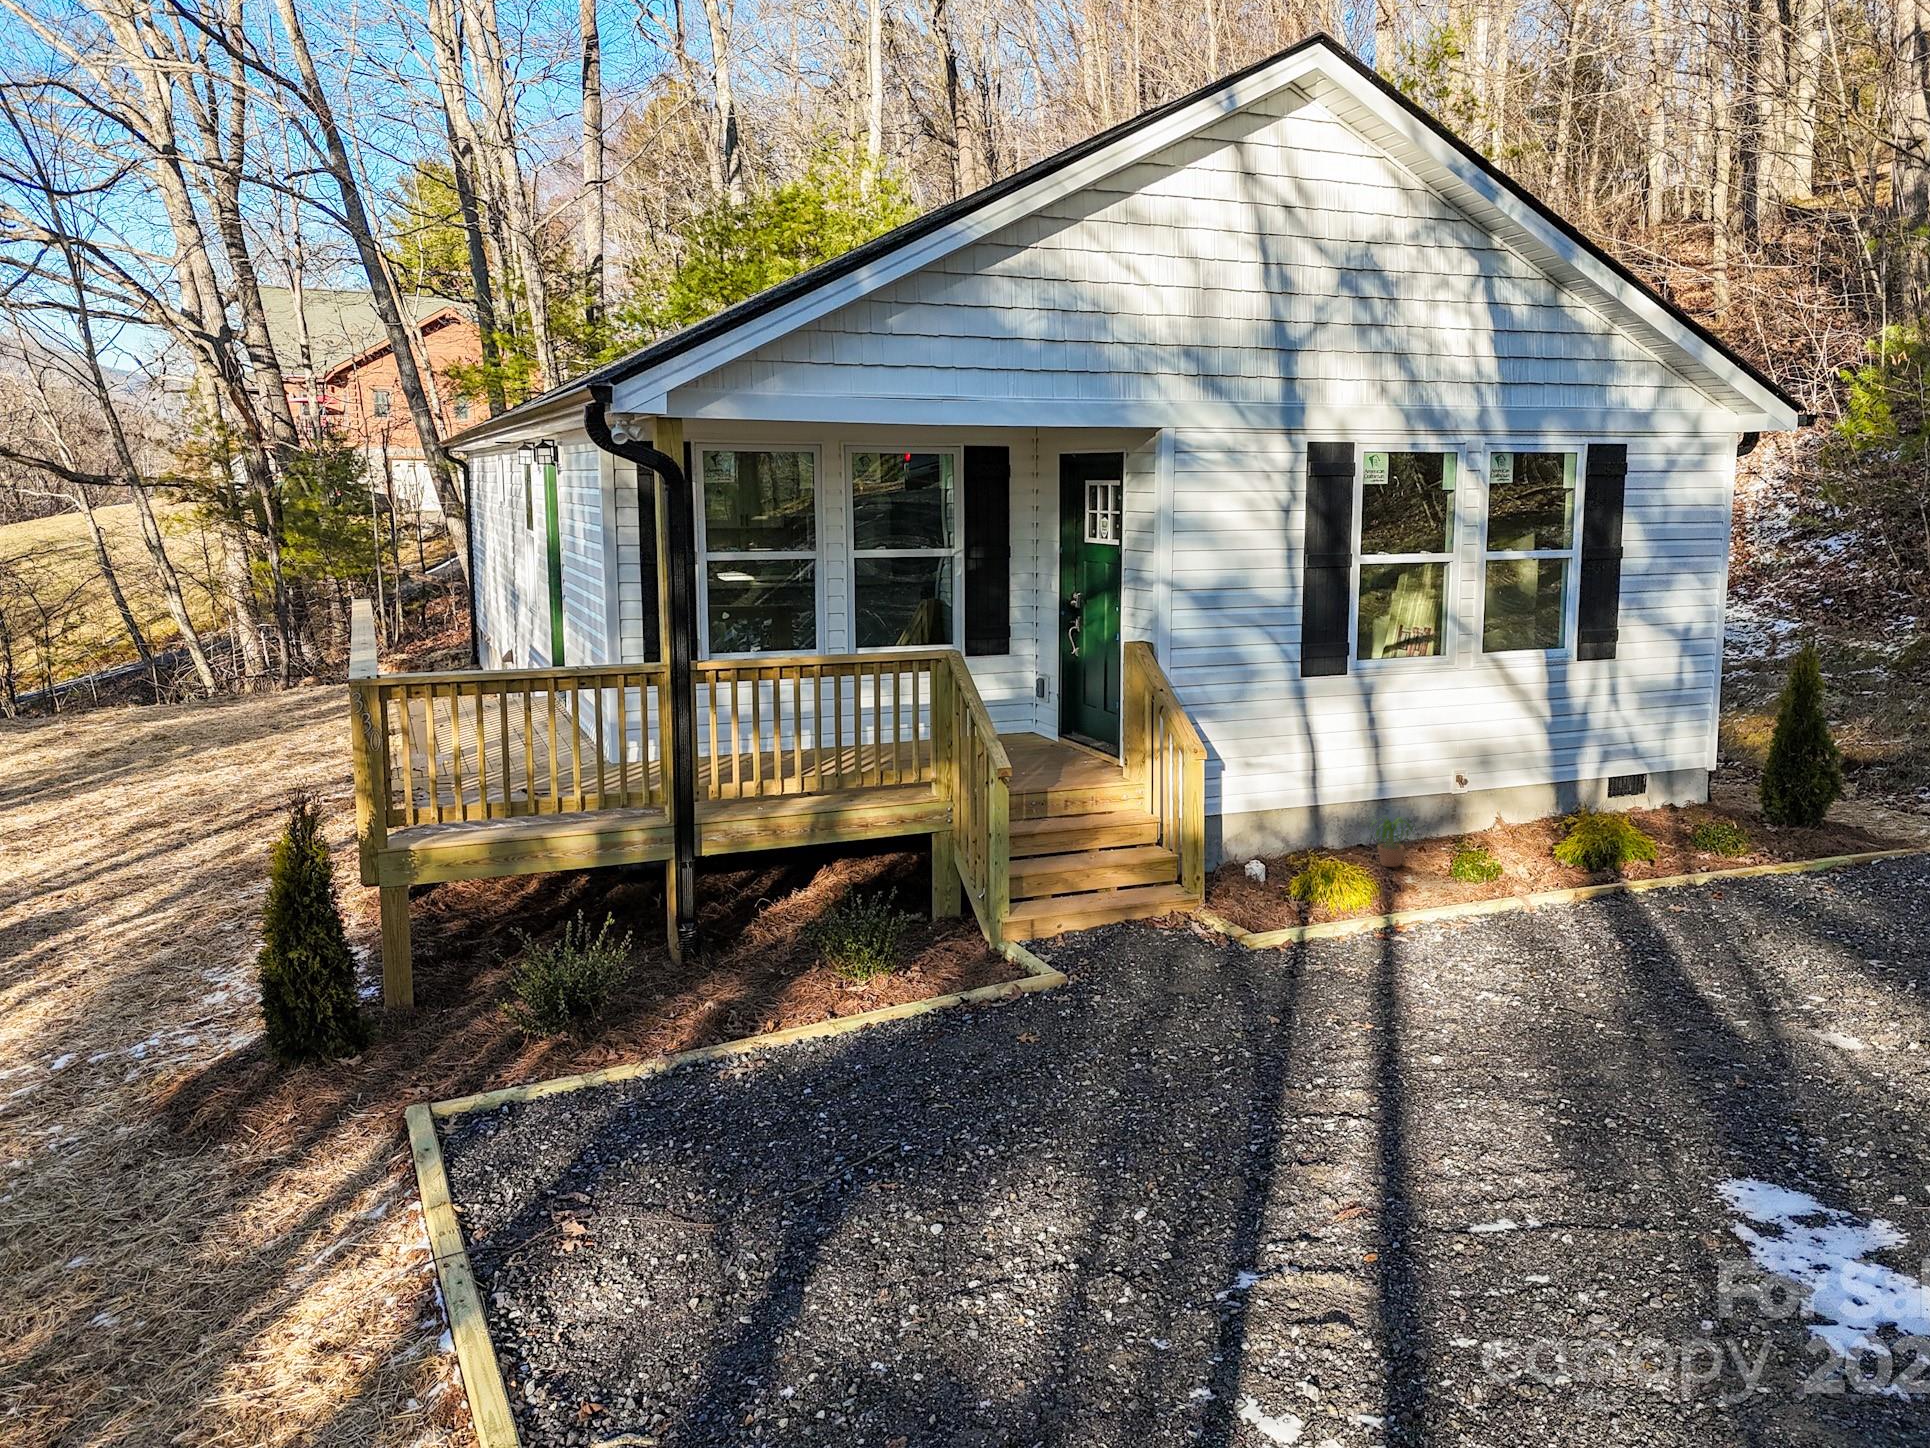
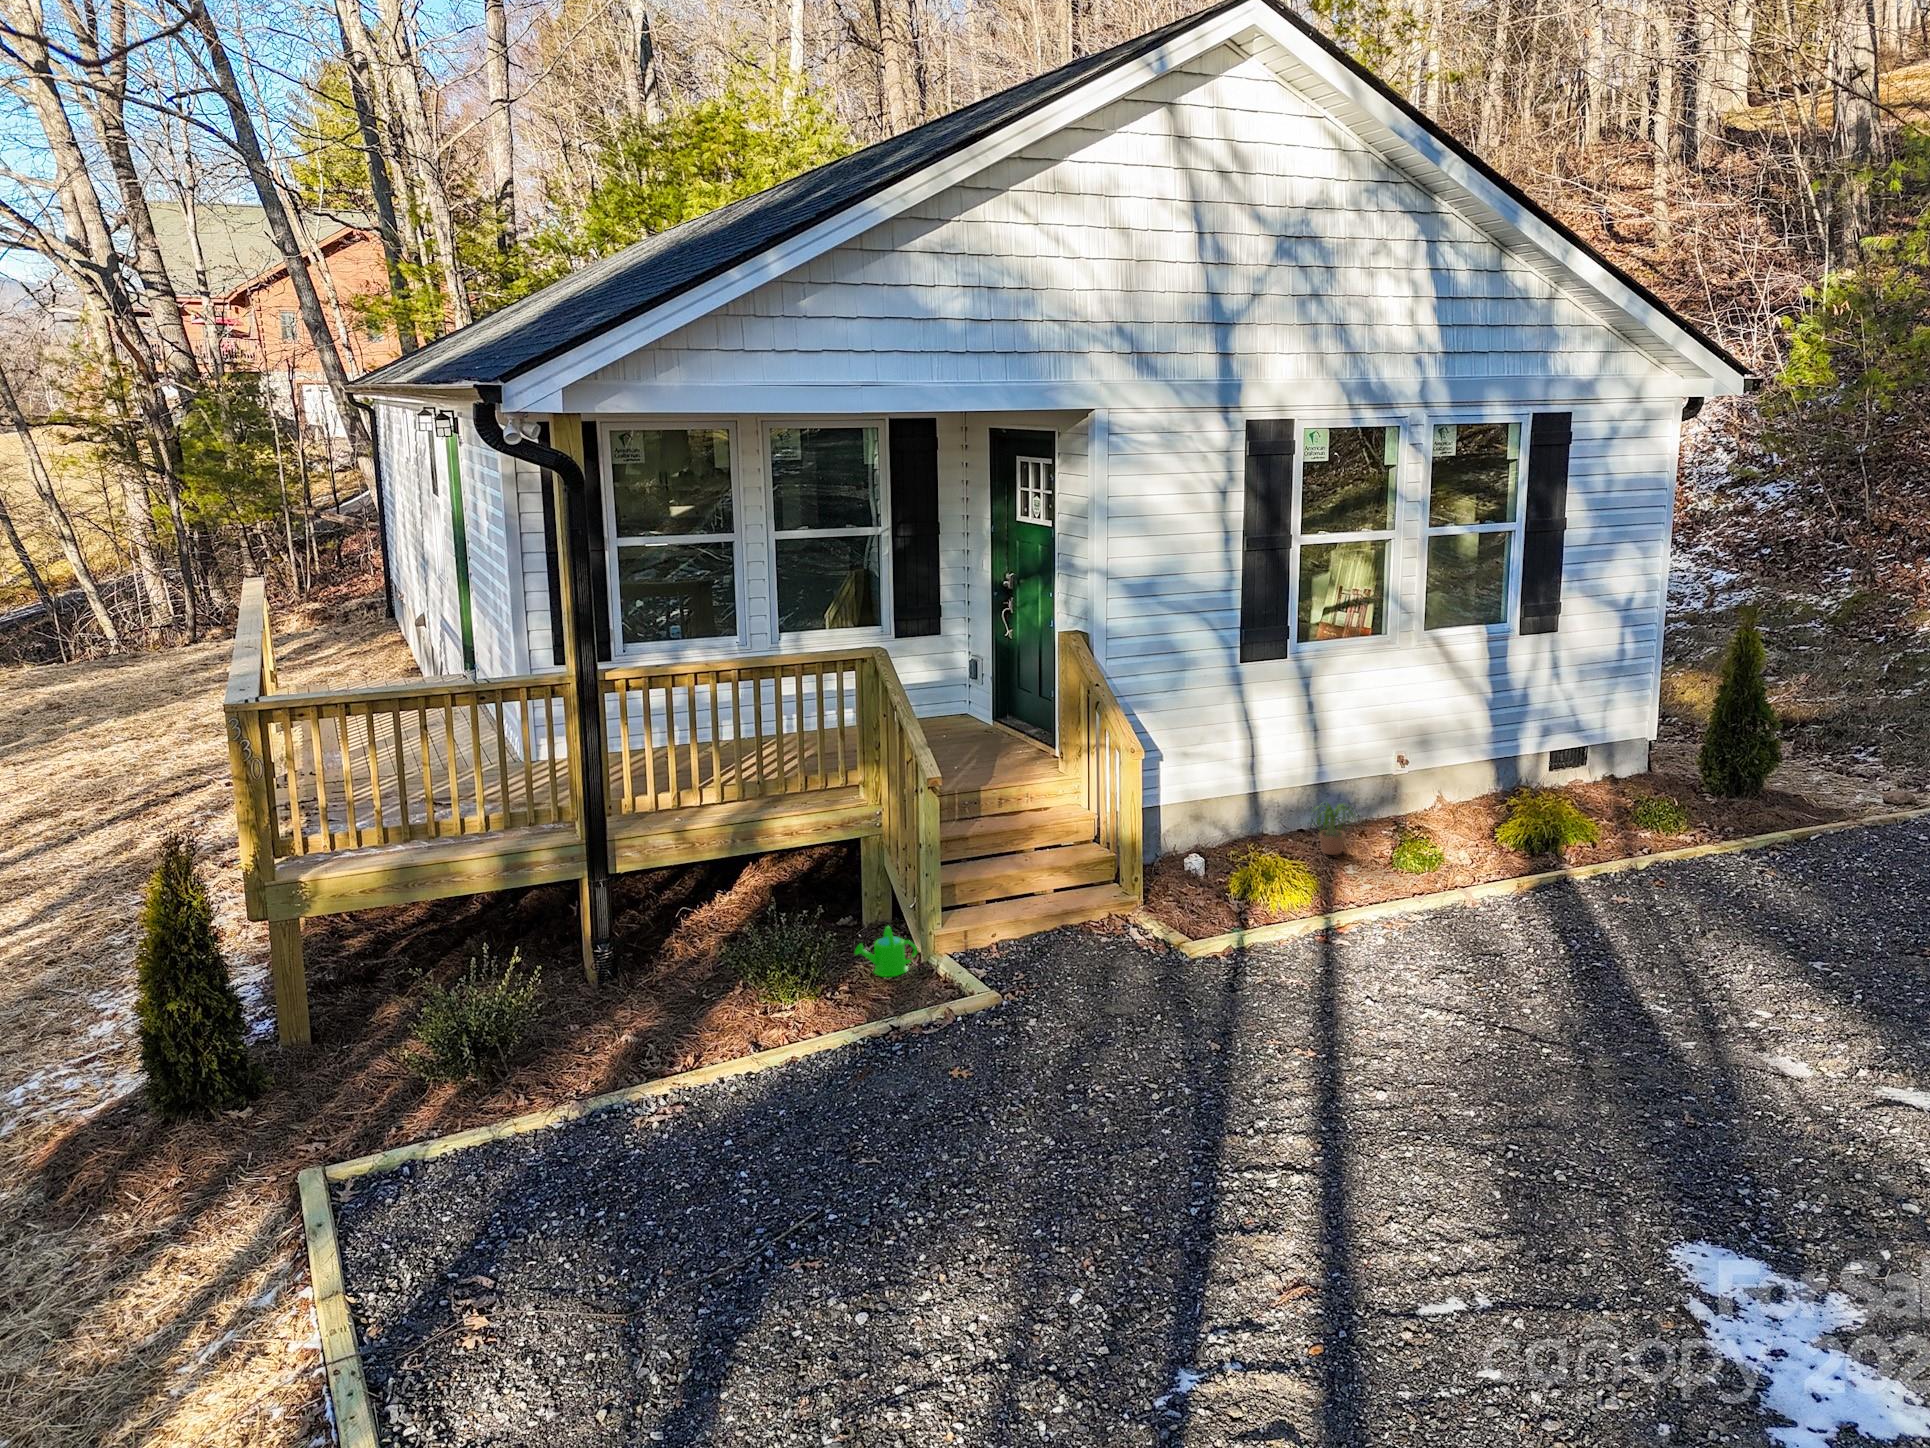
watering can: none [928,913,989,962] -> present [855,926,917,977]

